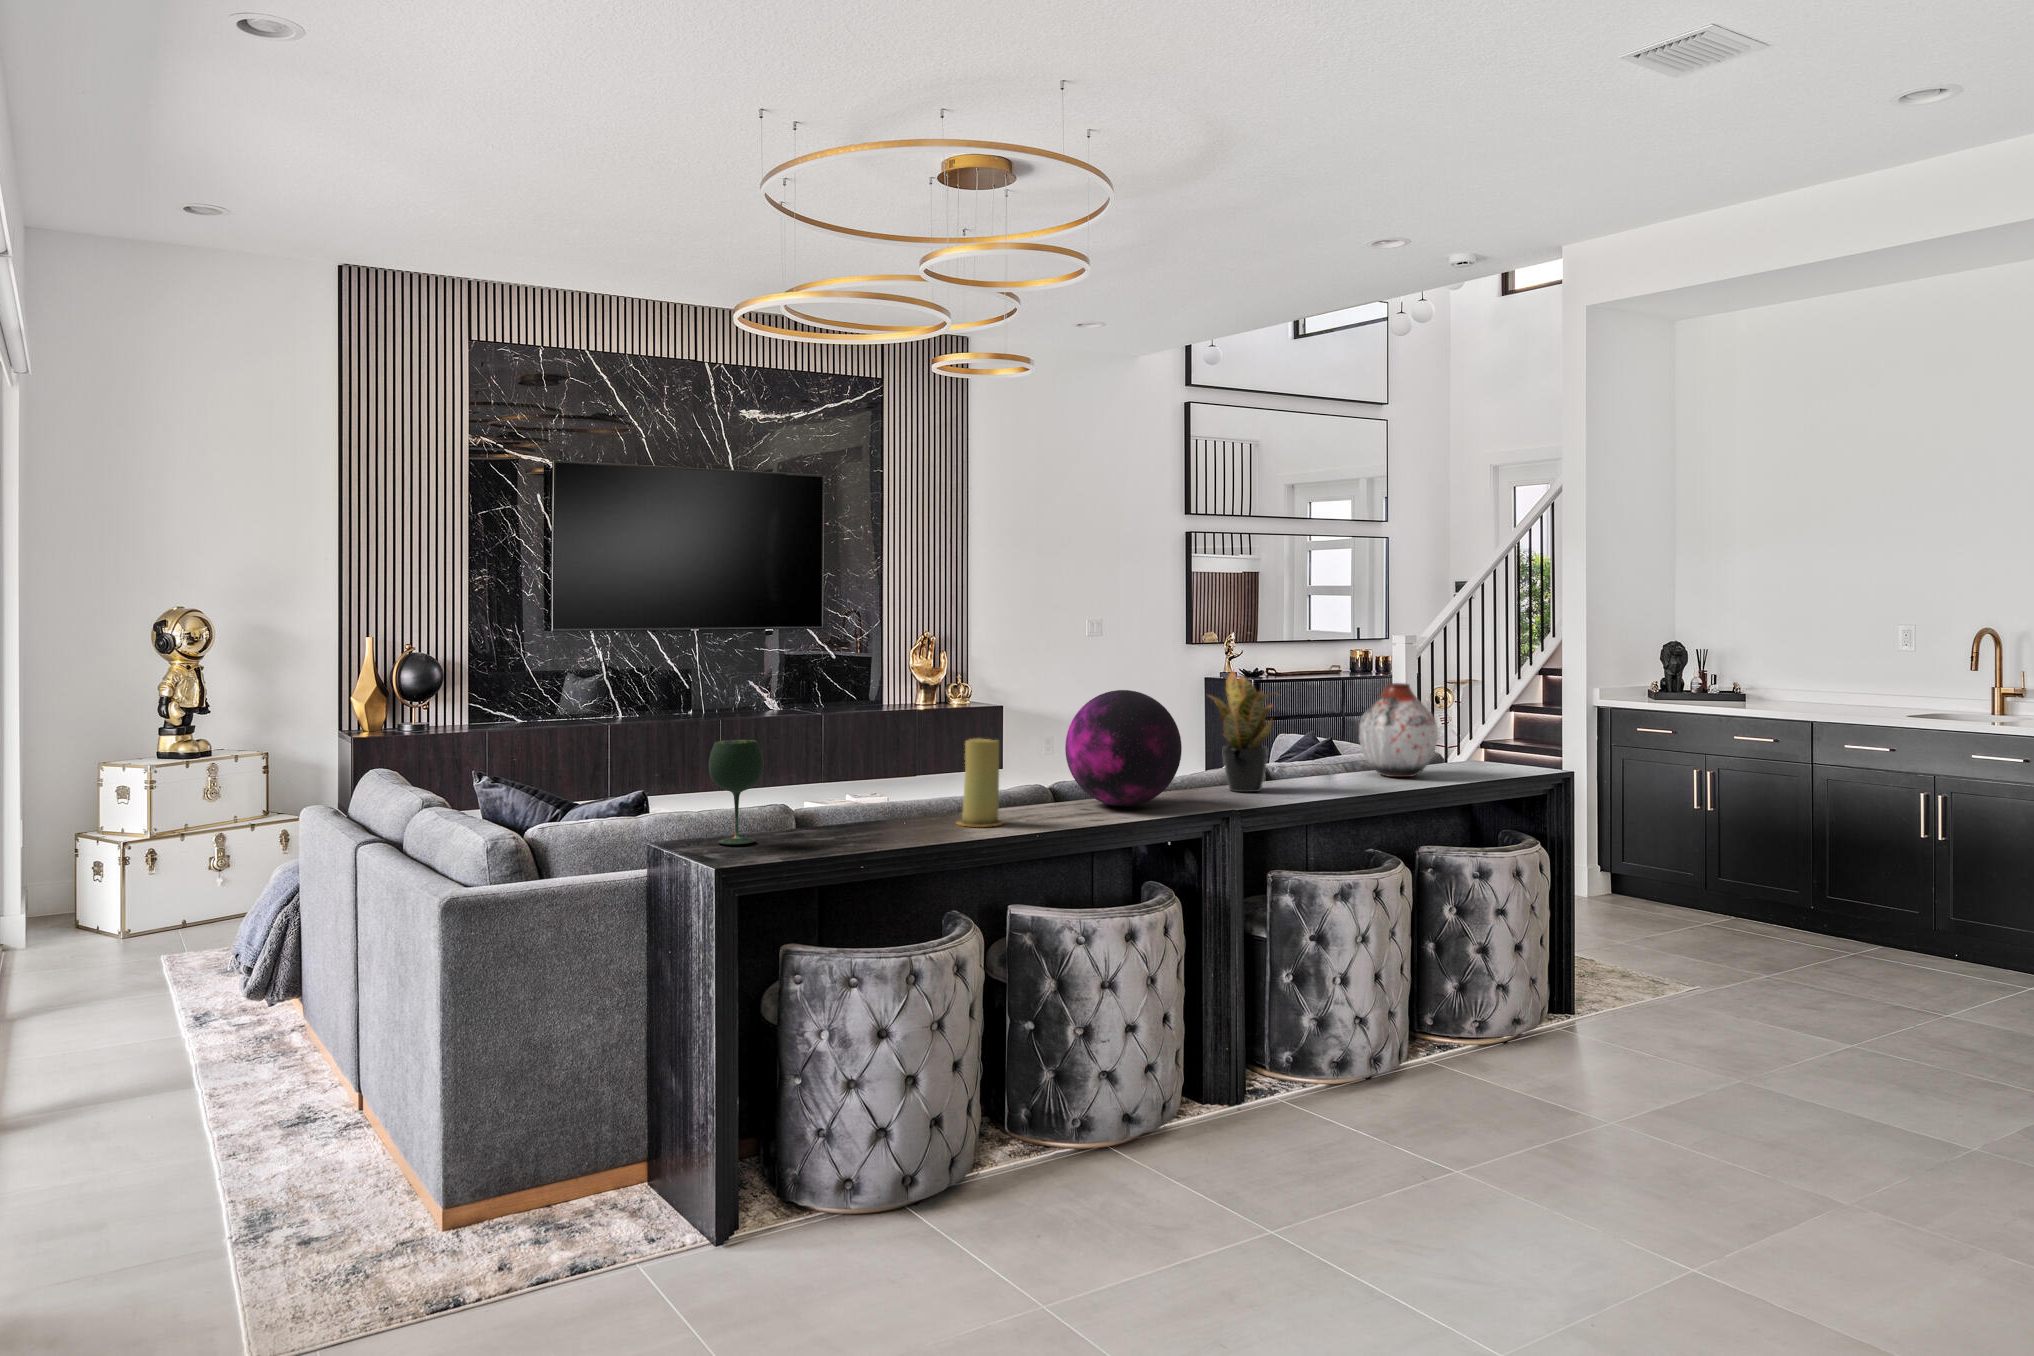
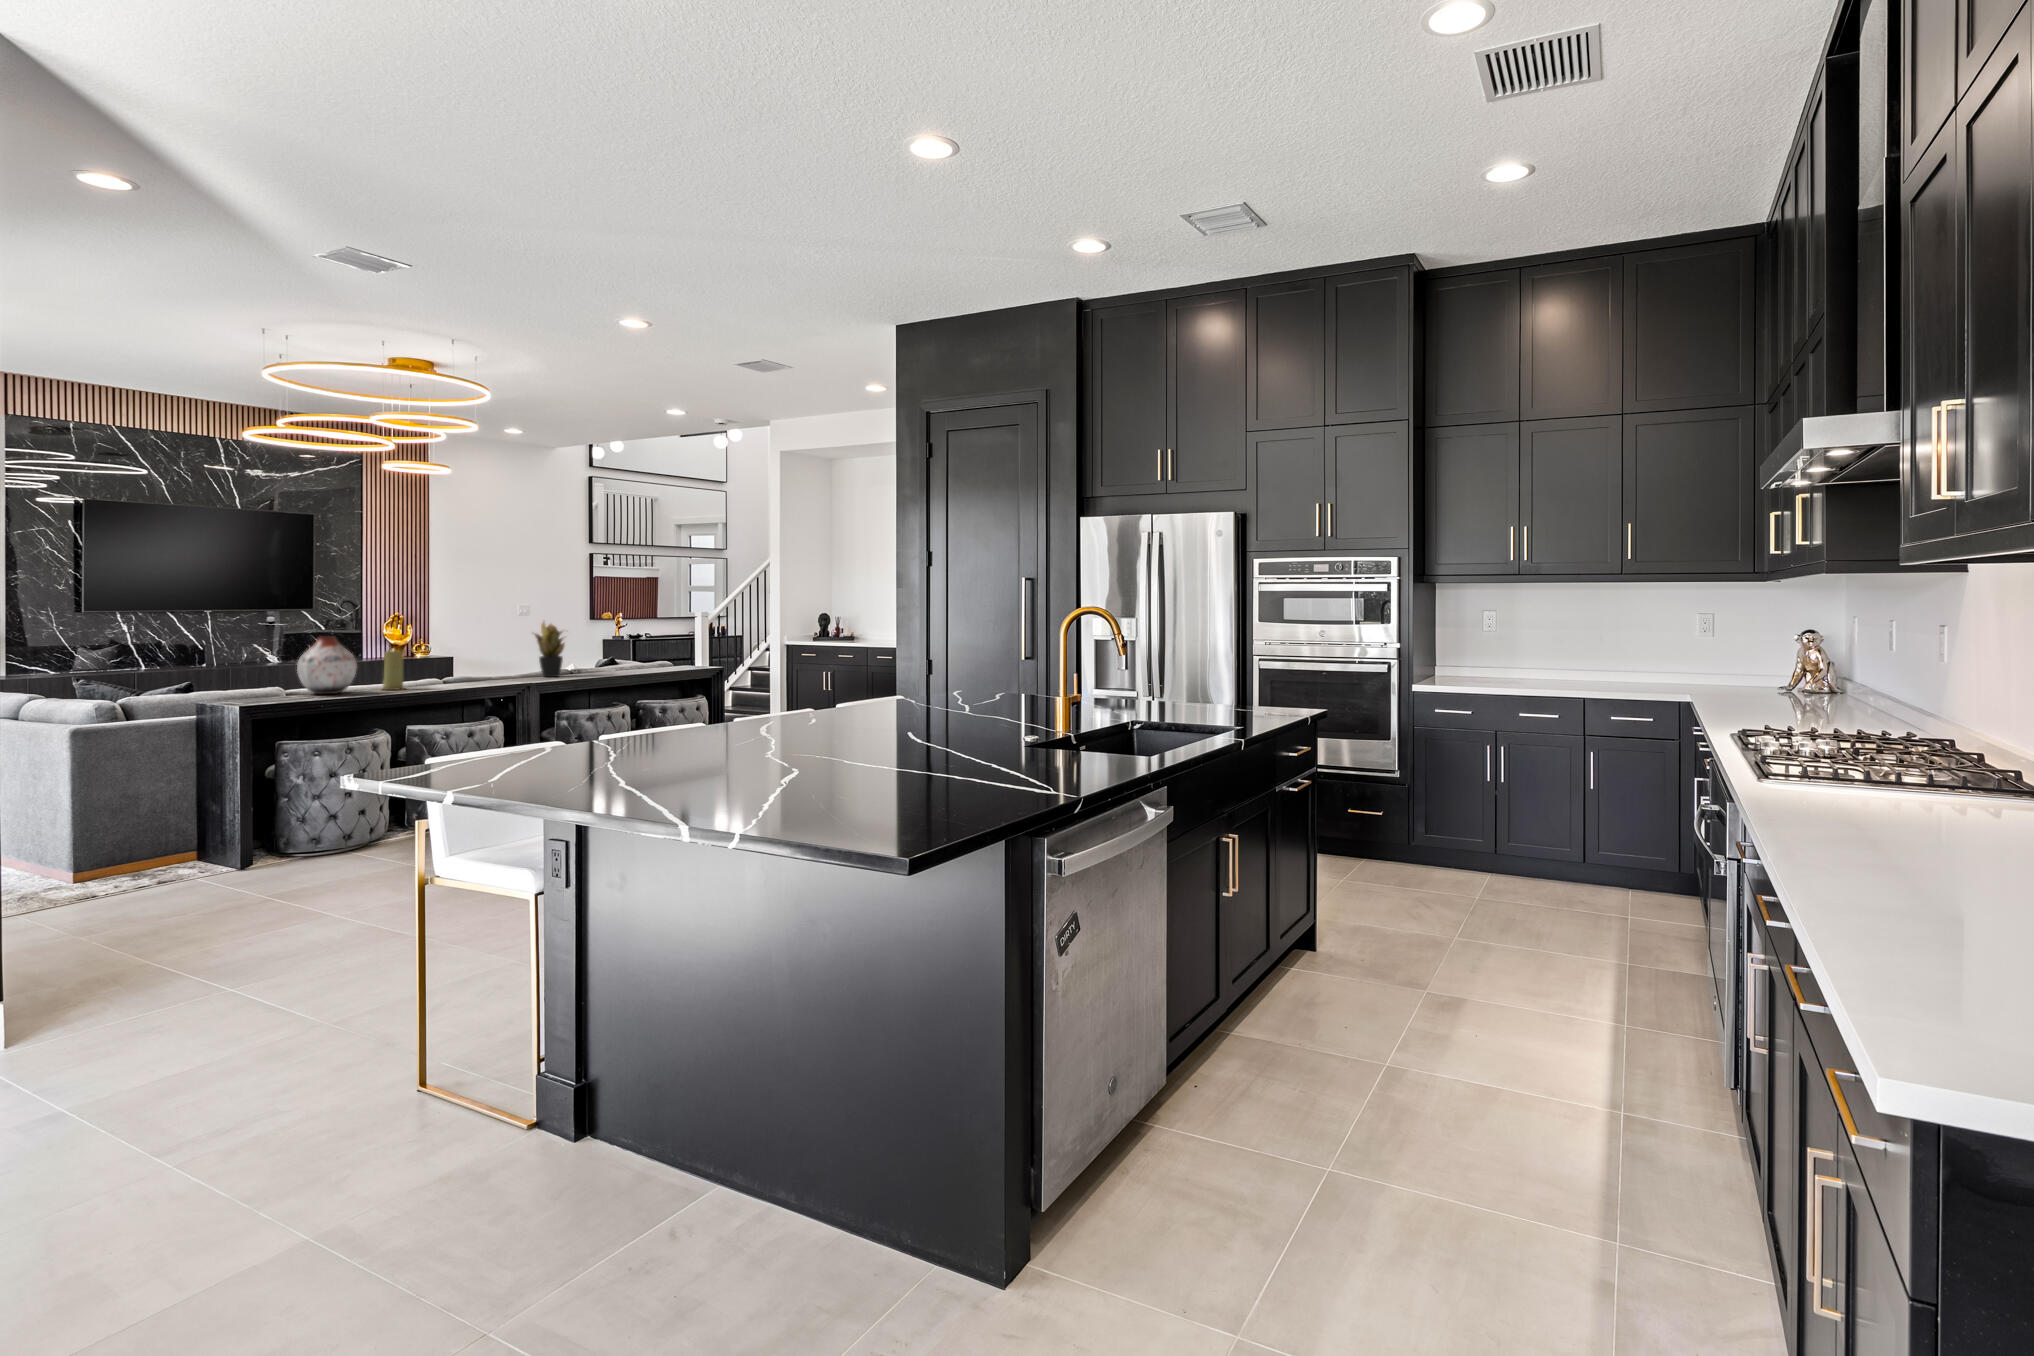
vase: present [1359,683,1438,777] -> present [297,636,357,694]
decorative orb: present [1065,690,1182,807] -> none [446,629,509,683]
wine glass: present [709,740,764,845] -> none [233,651,266,699]

